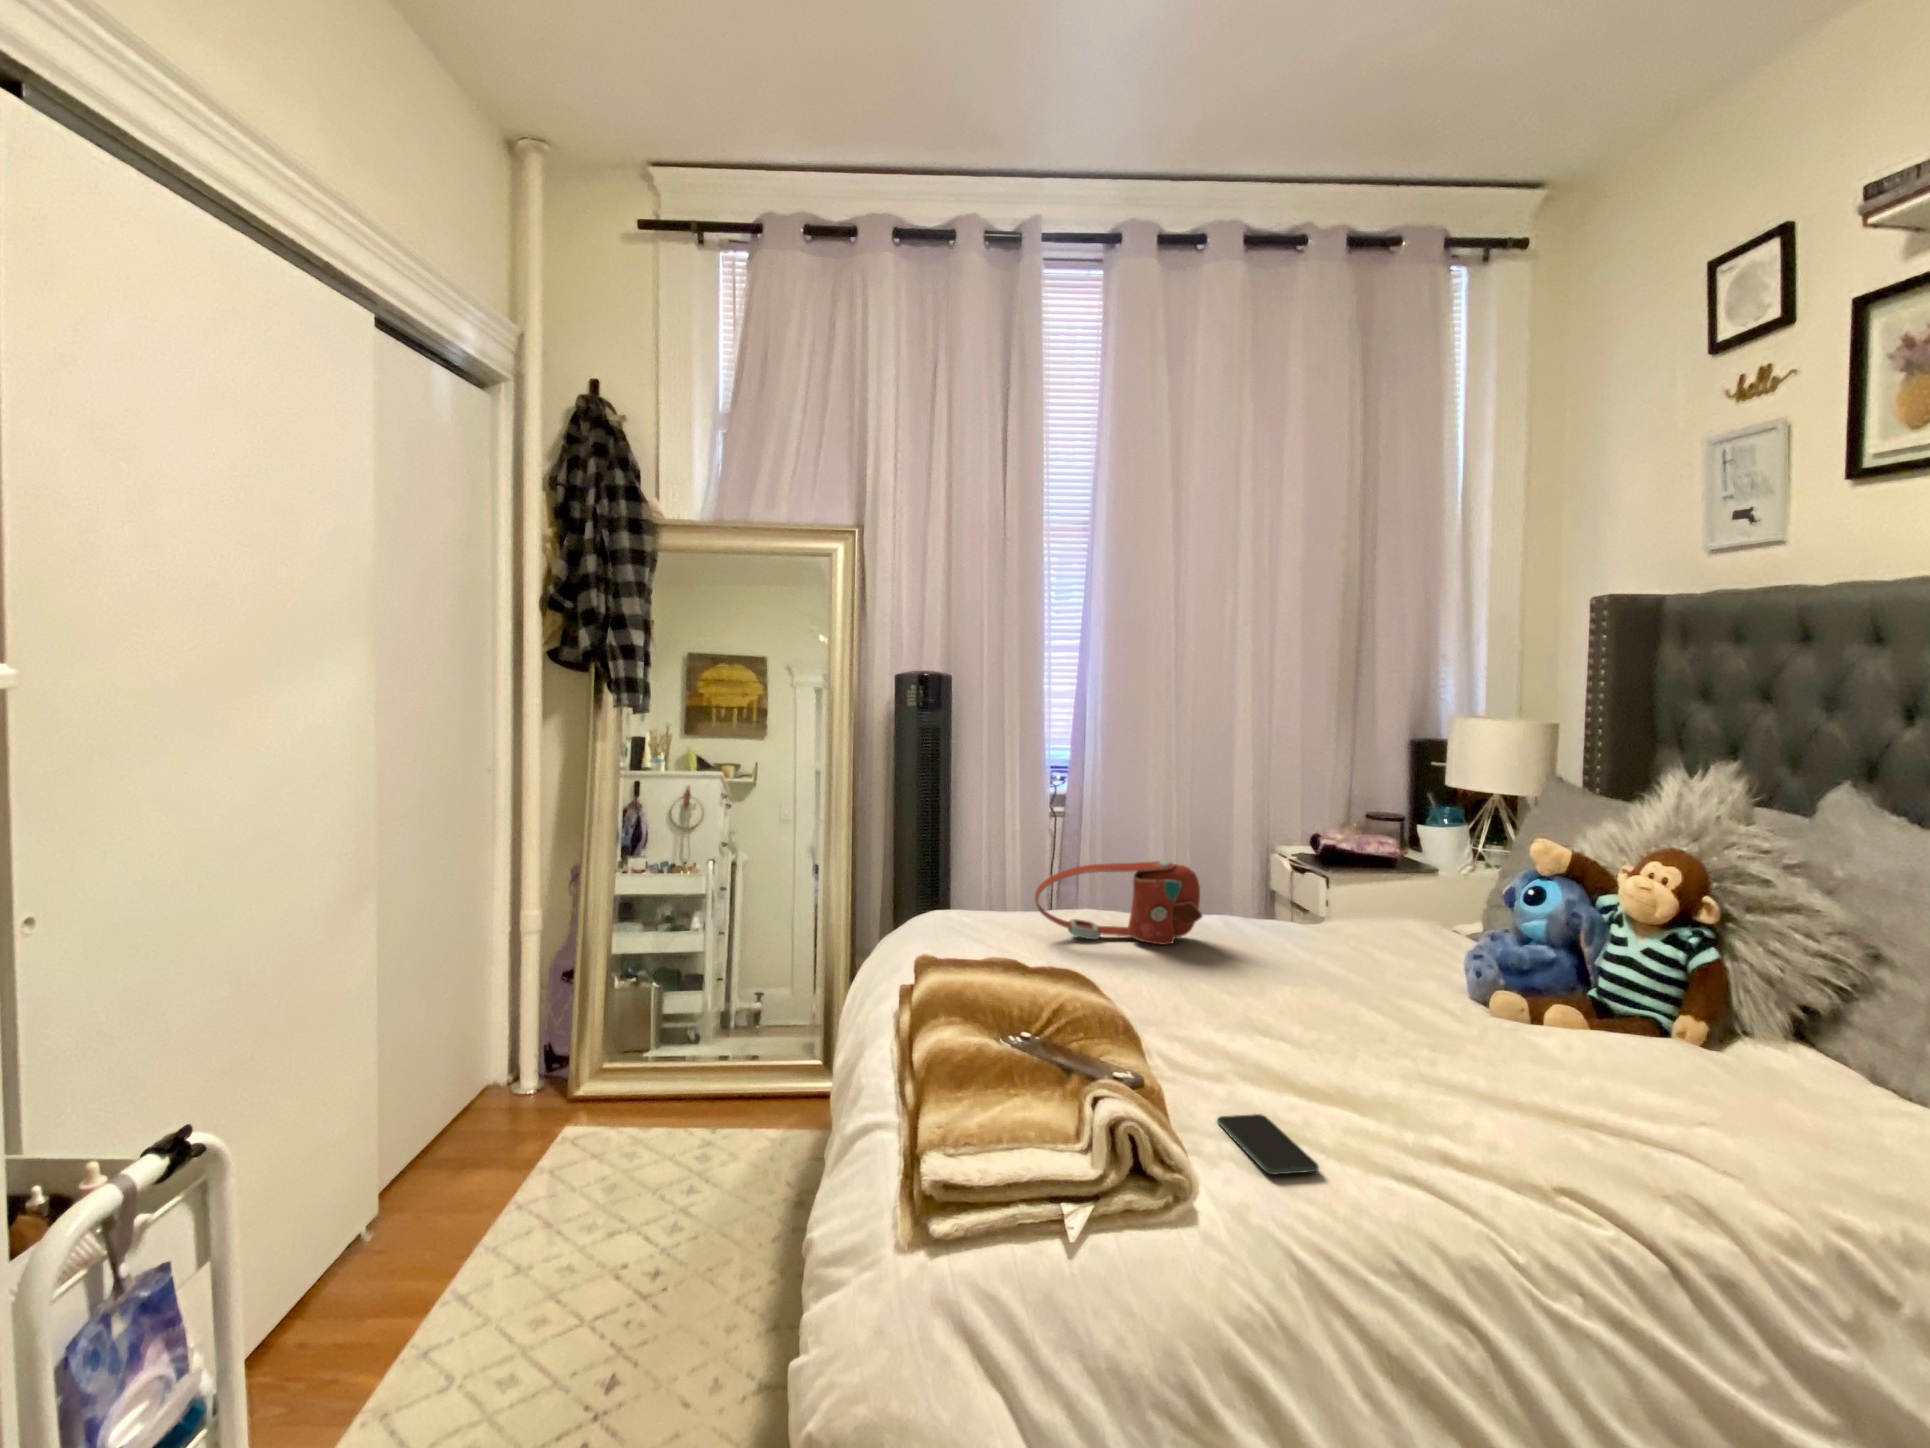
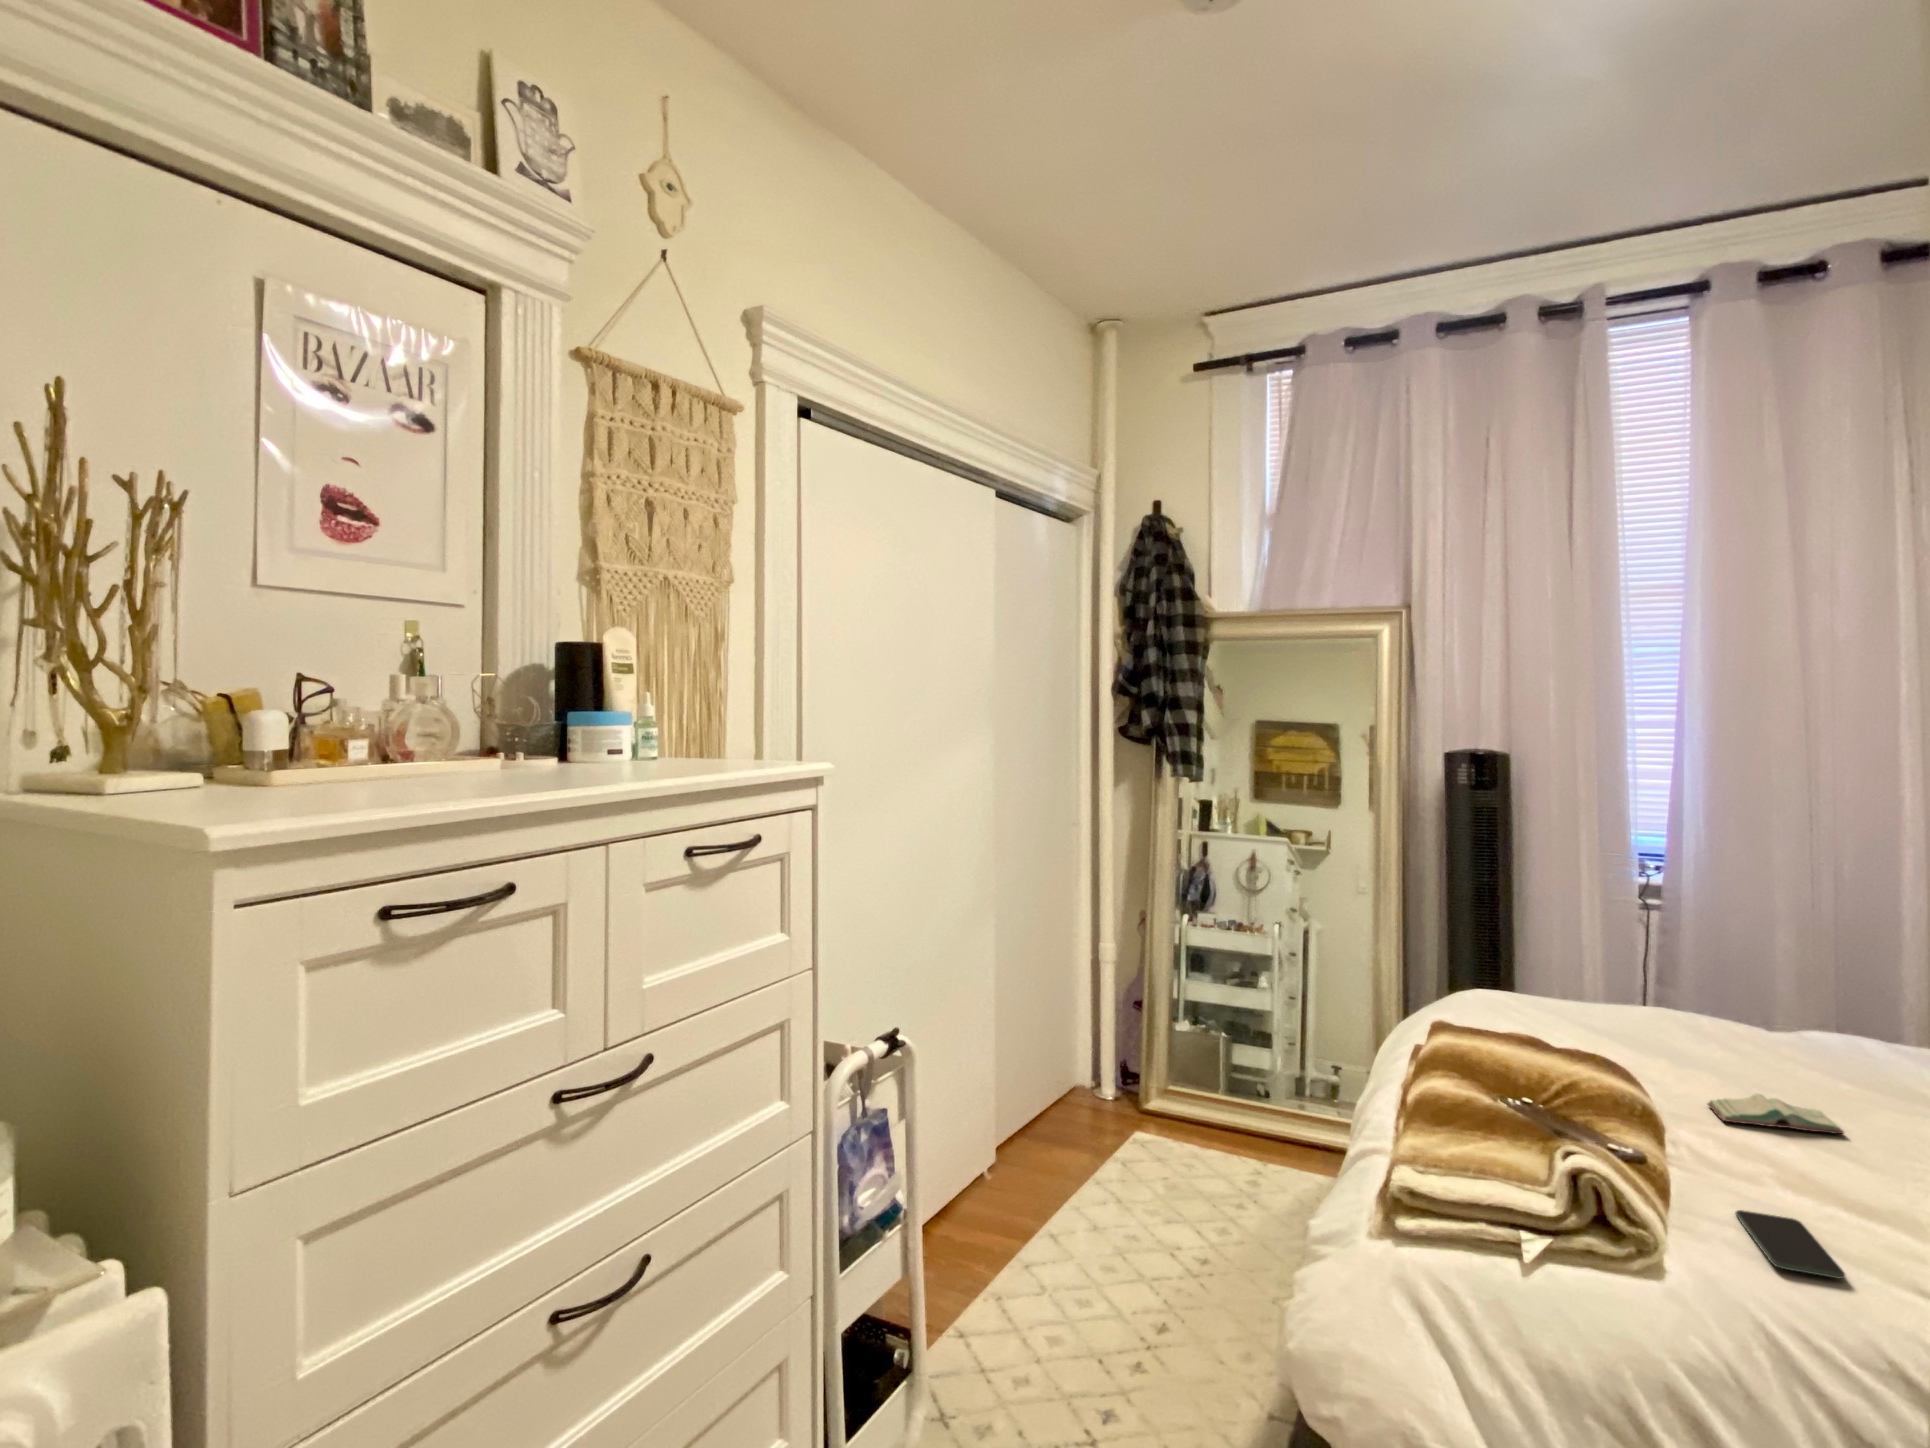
handbag: present [1035,861,1202,945] -> none [1581,954,1799,1050]
book: none [1155,989,1258,1022] -> present [1707,1094,1844,1134]

